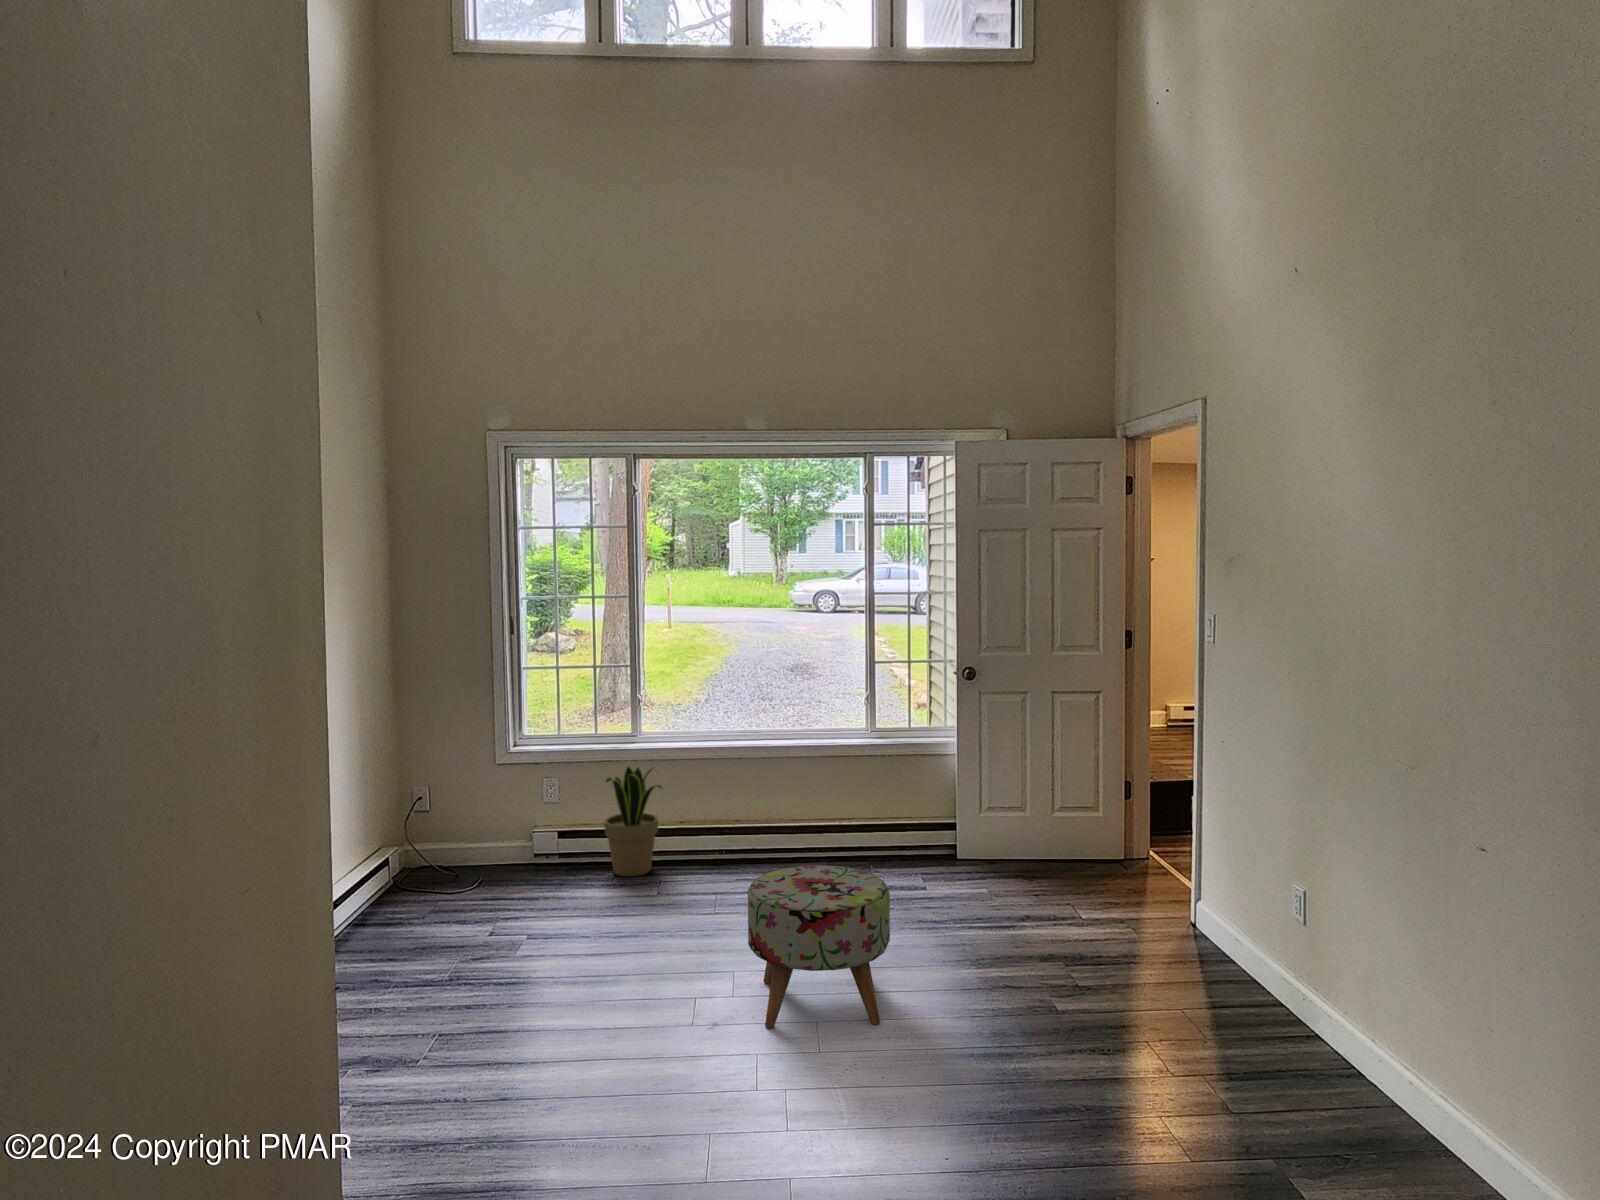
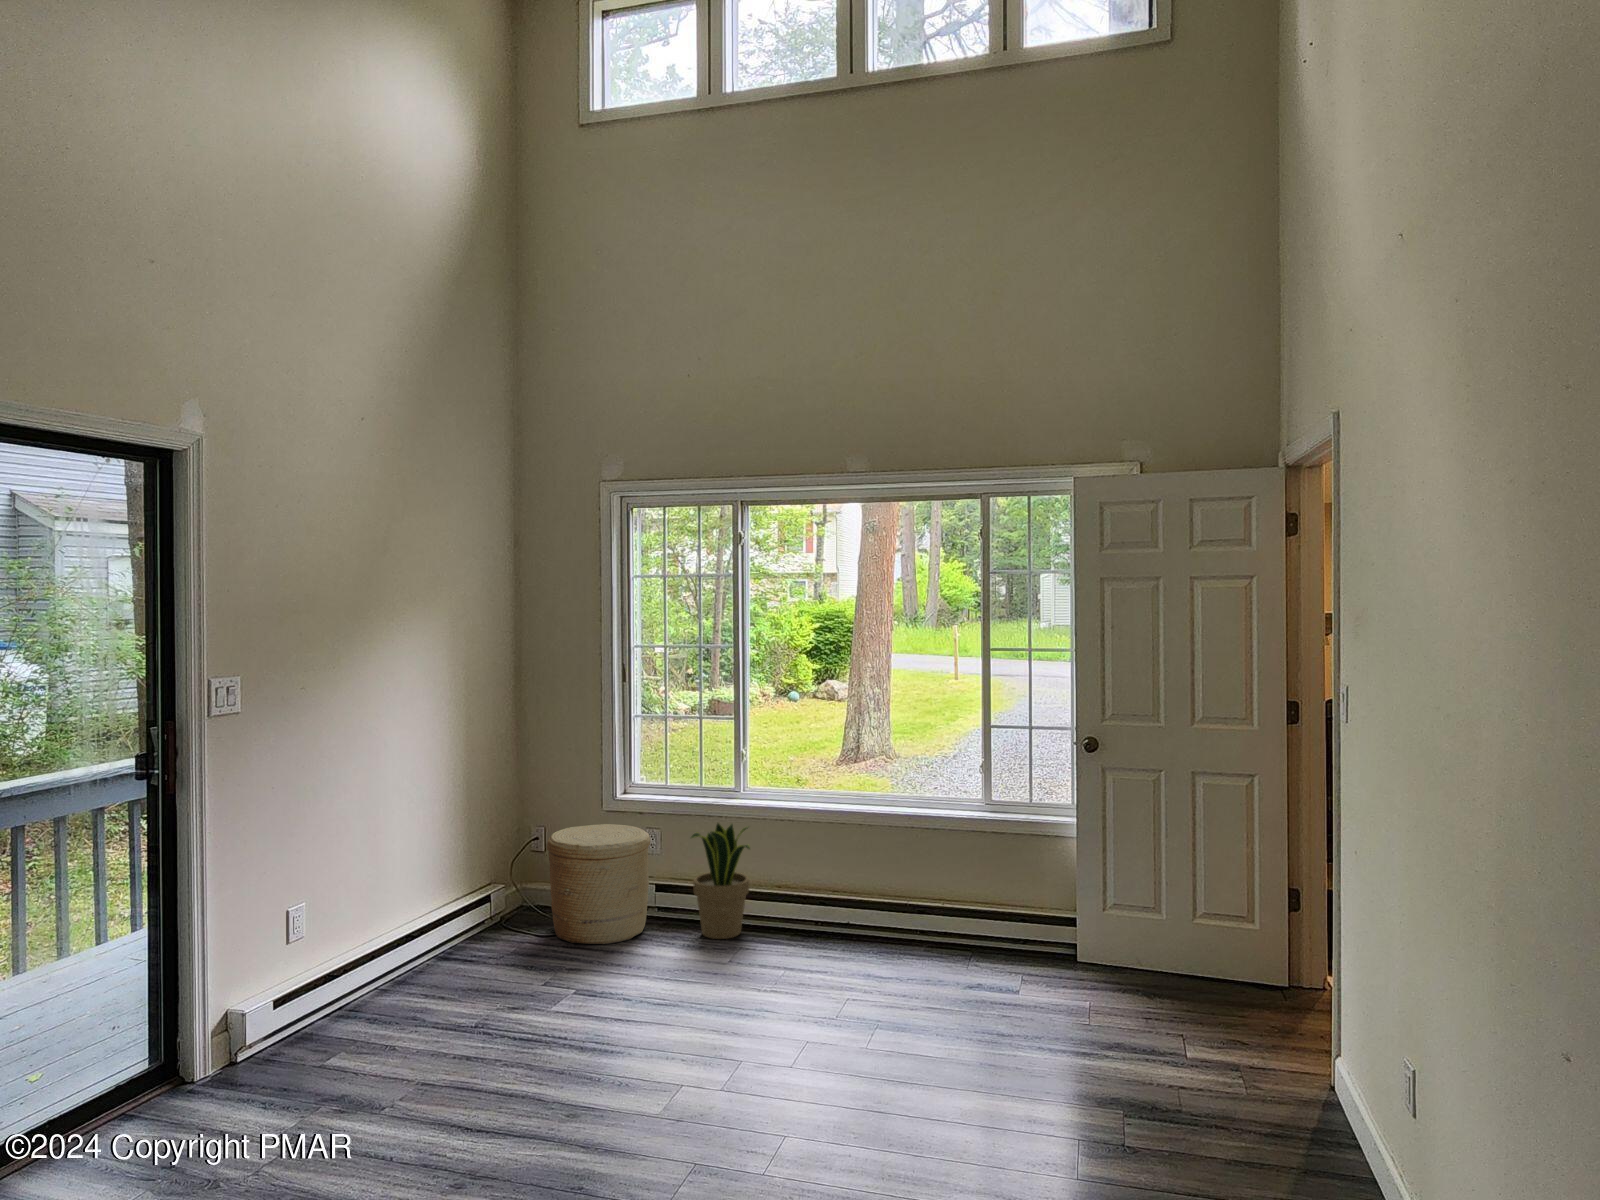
woven basket: none [454,777,558,895] -> present [547,824,650,944]
ottoman: present [748,865,890,1028] -> none [727,952,888,1151]

